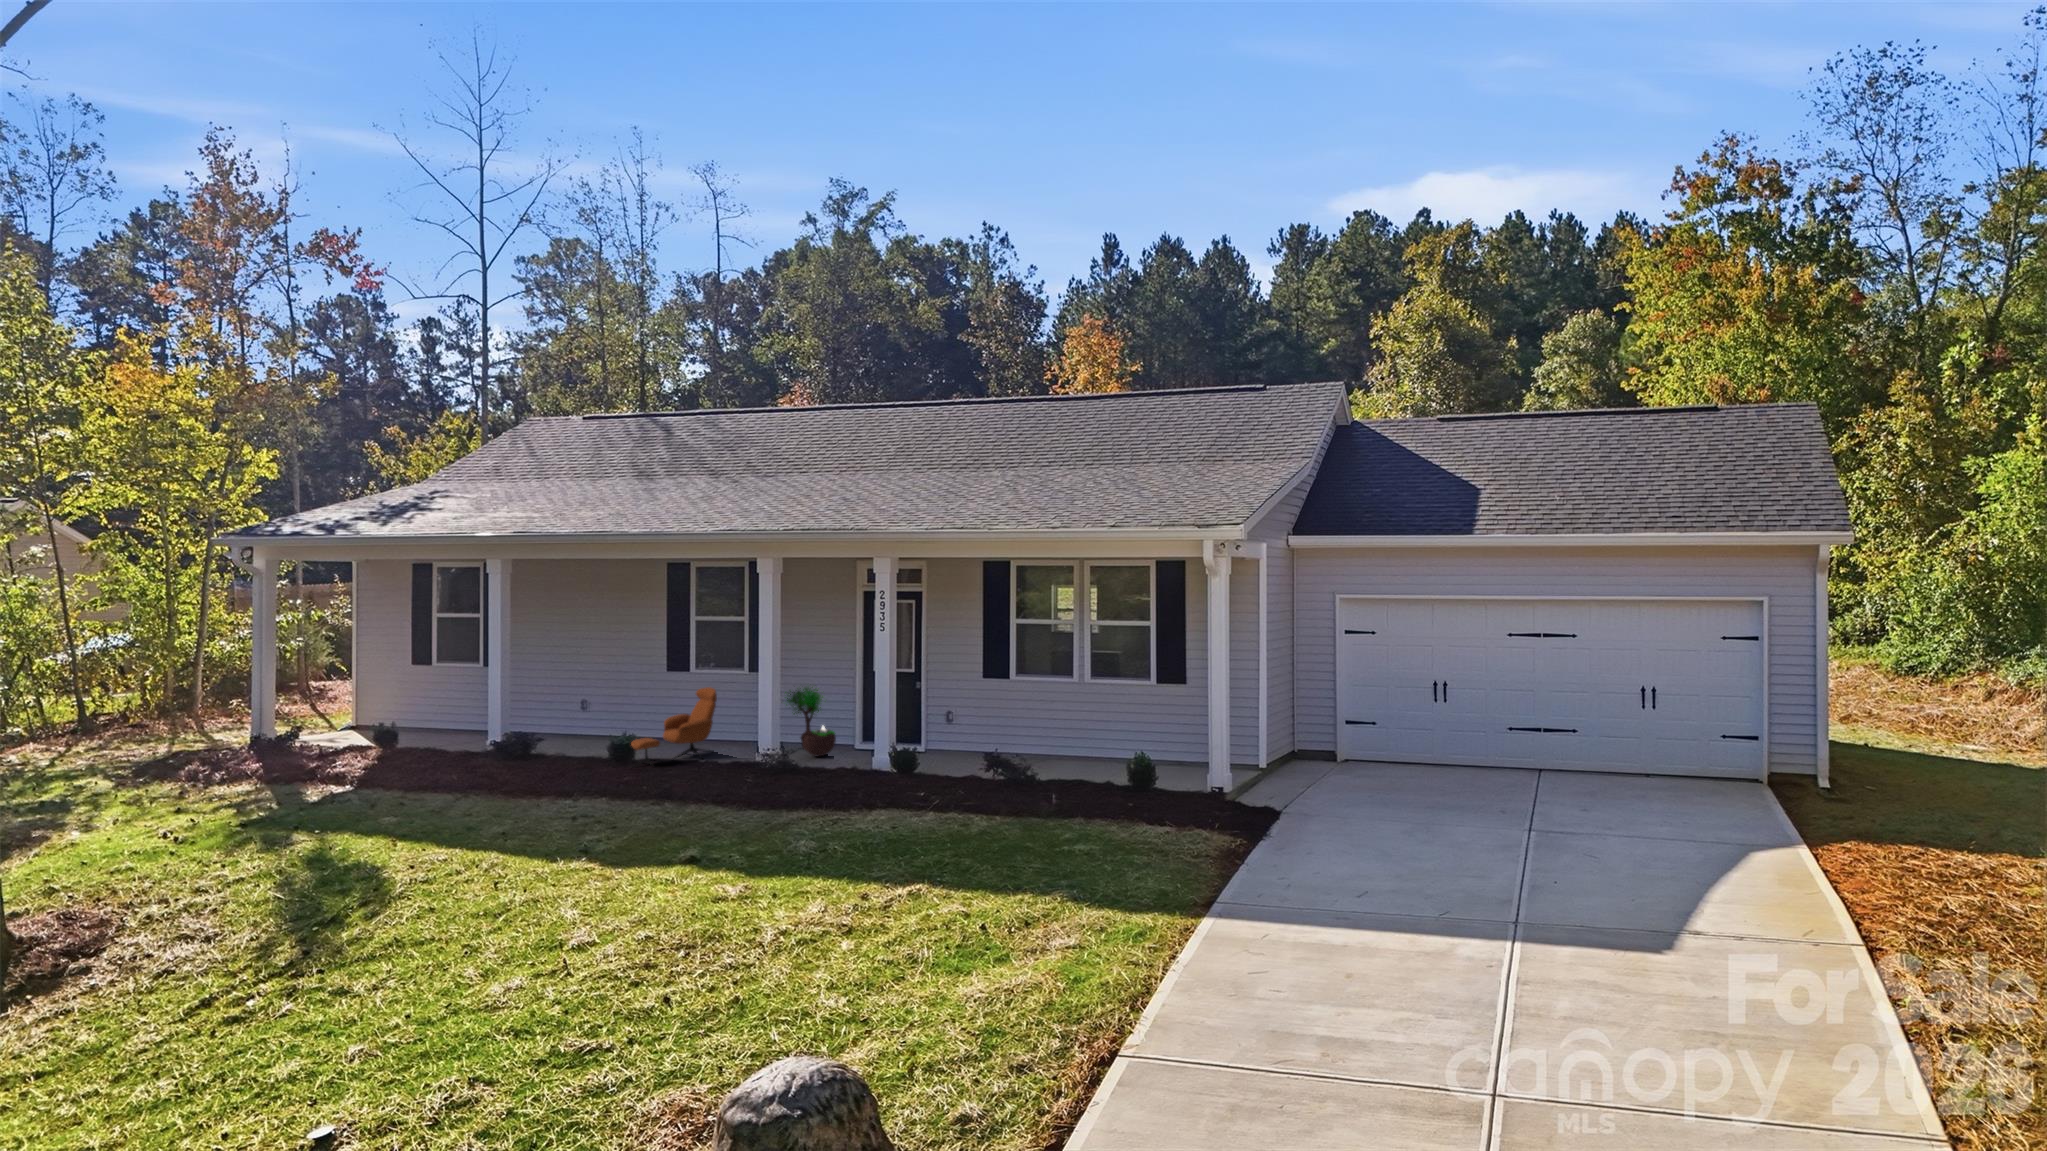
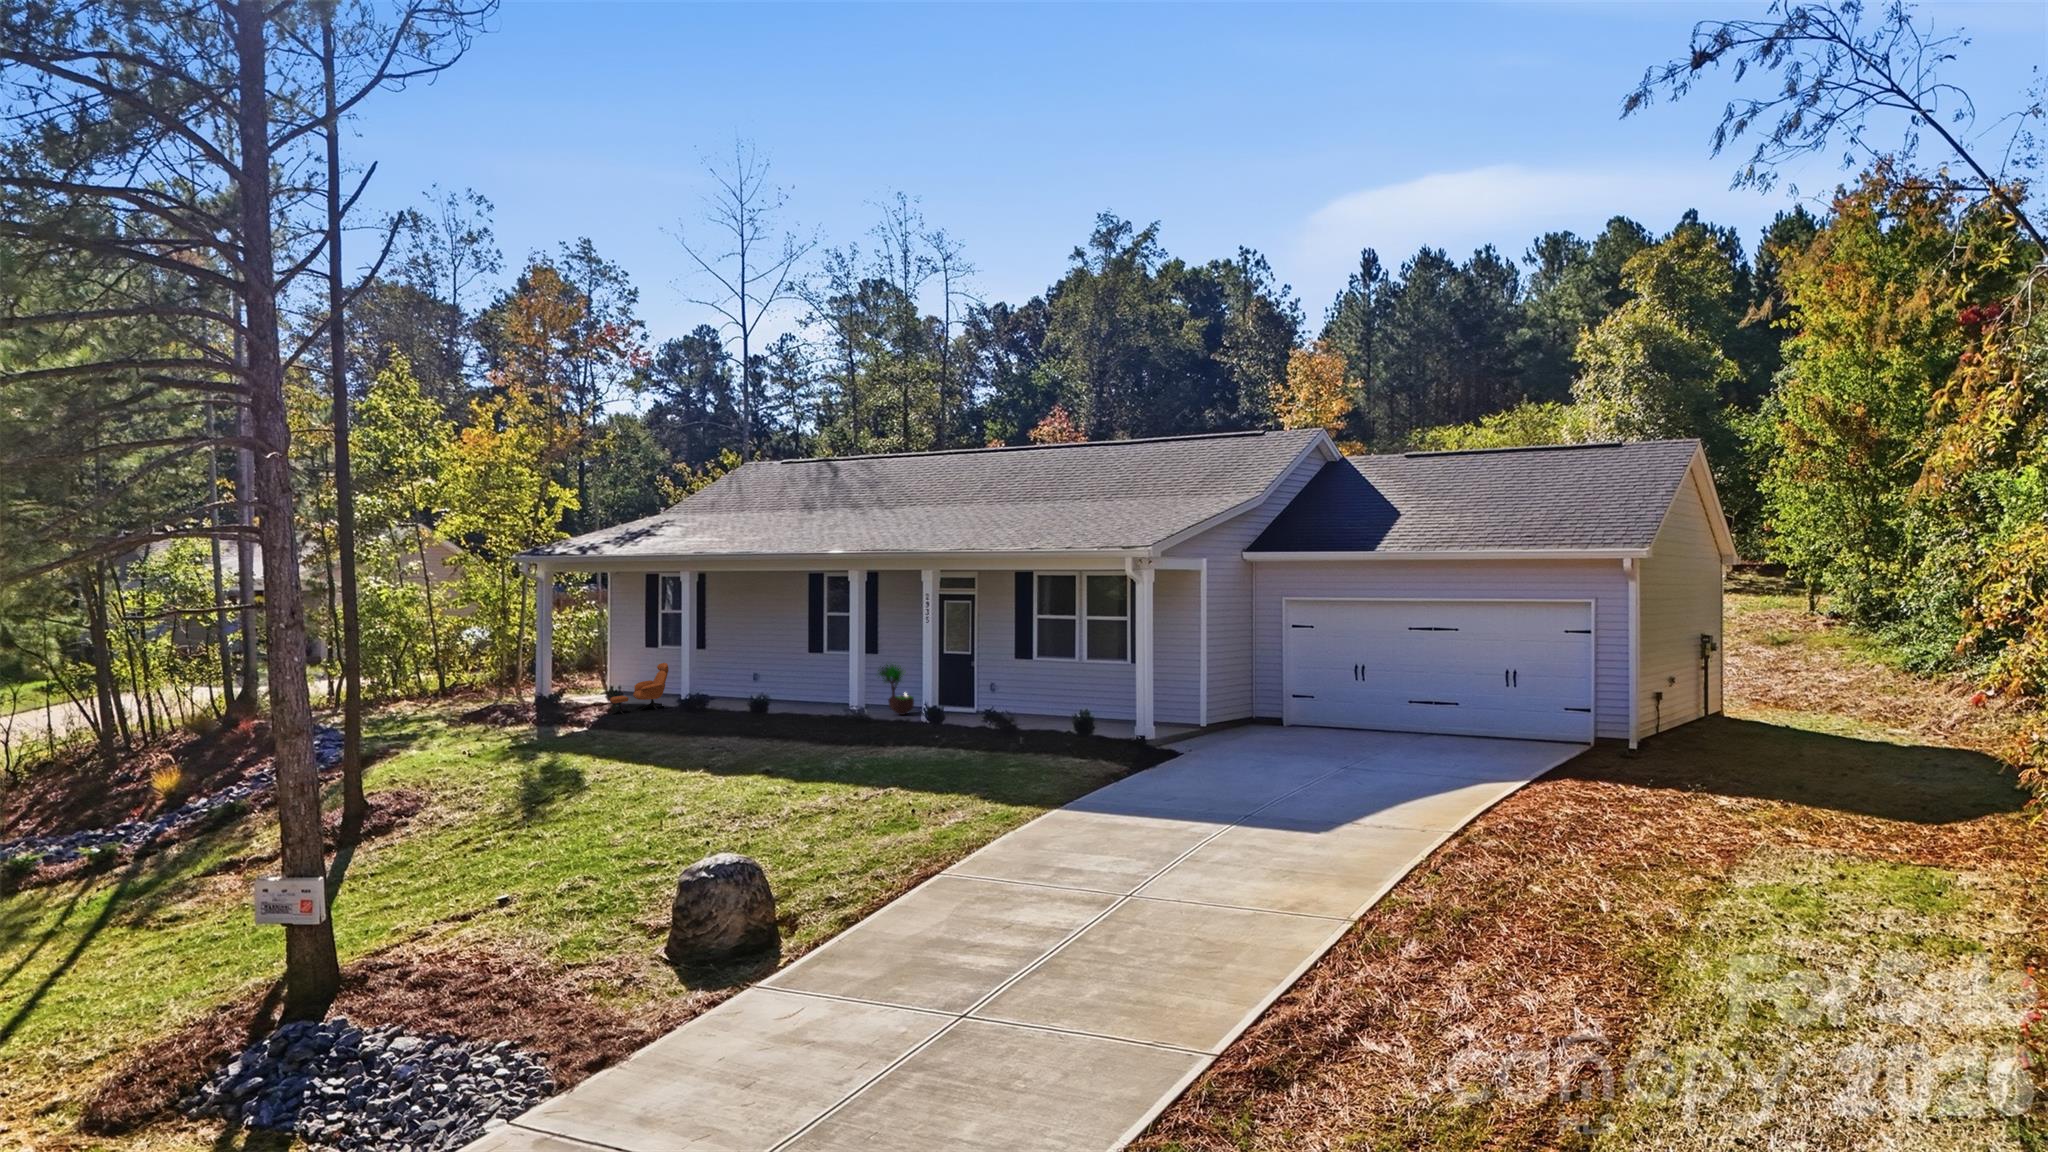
lounge chair: present [631,687,717,767] -> present [609,663,669,715]

